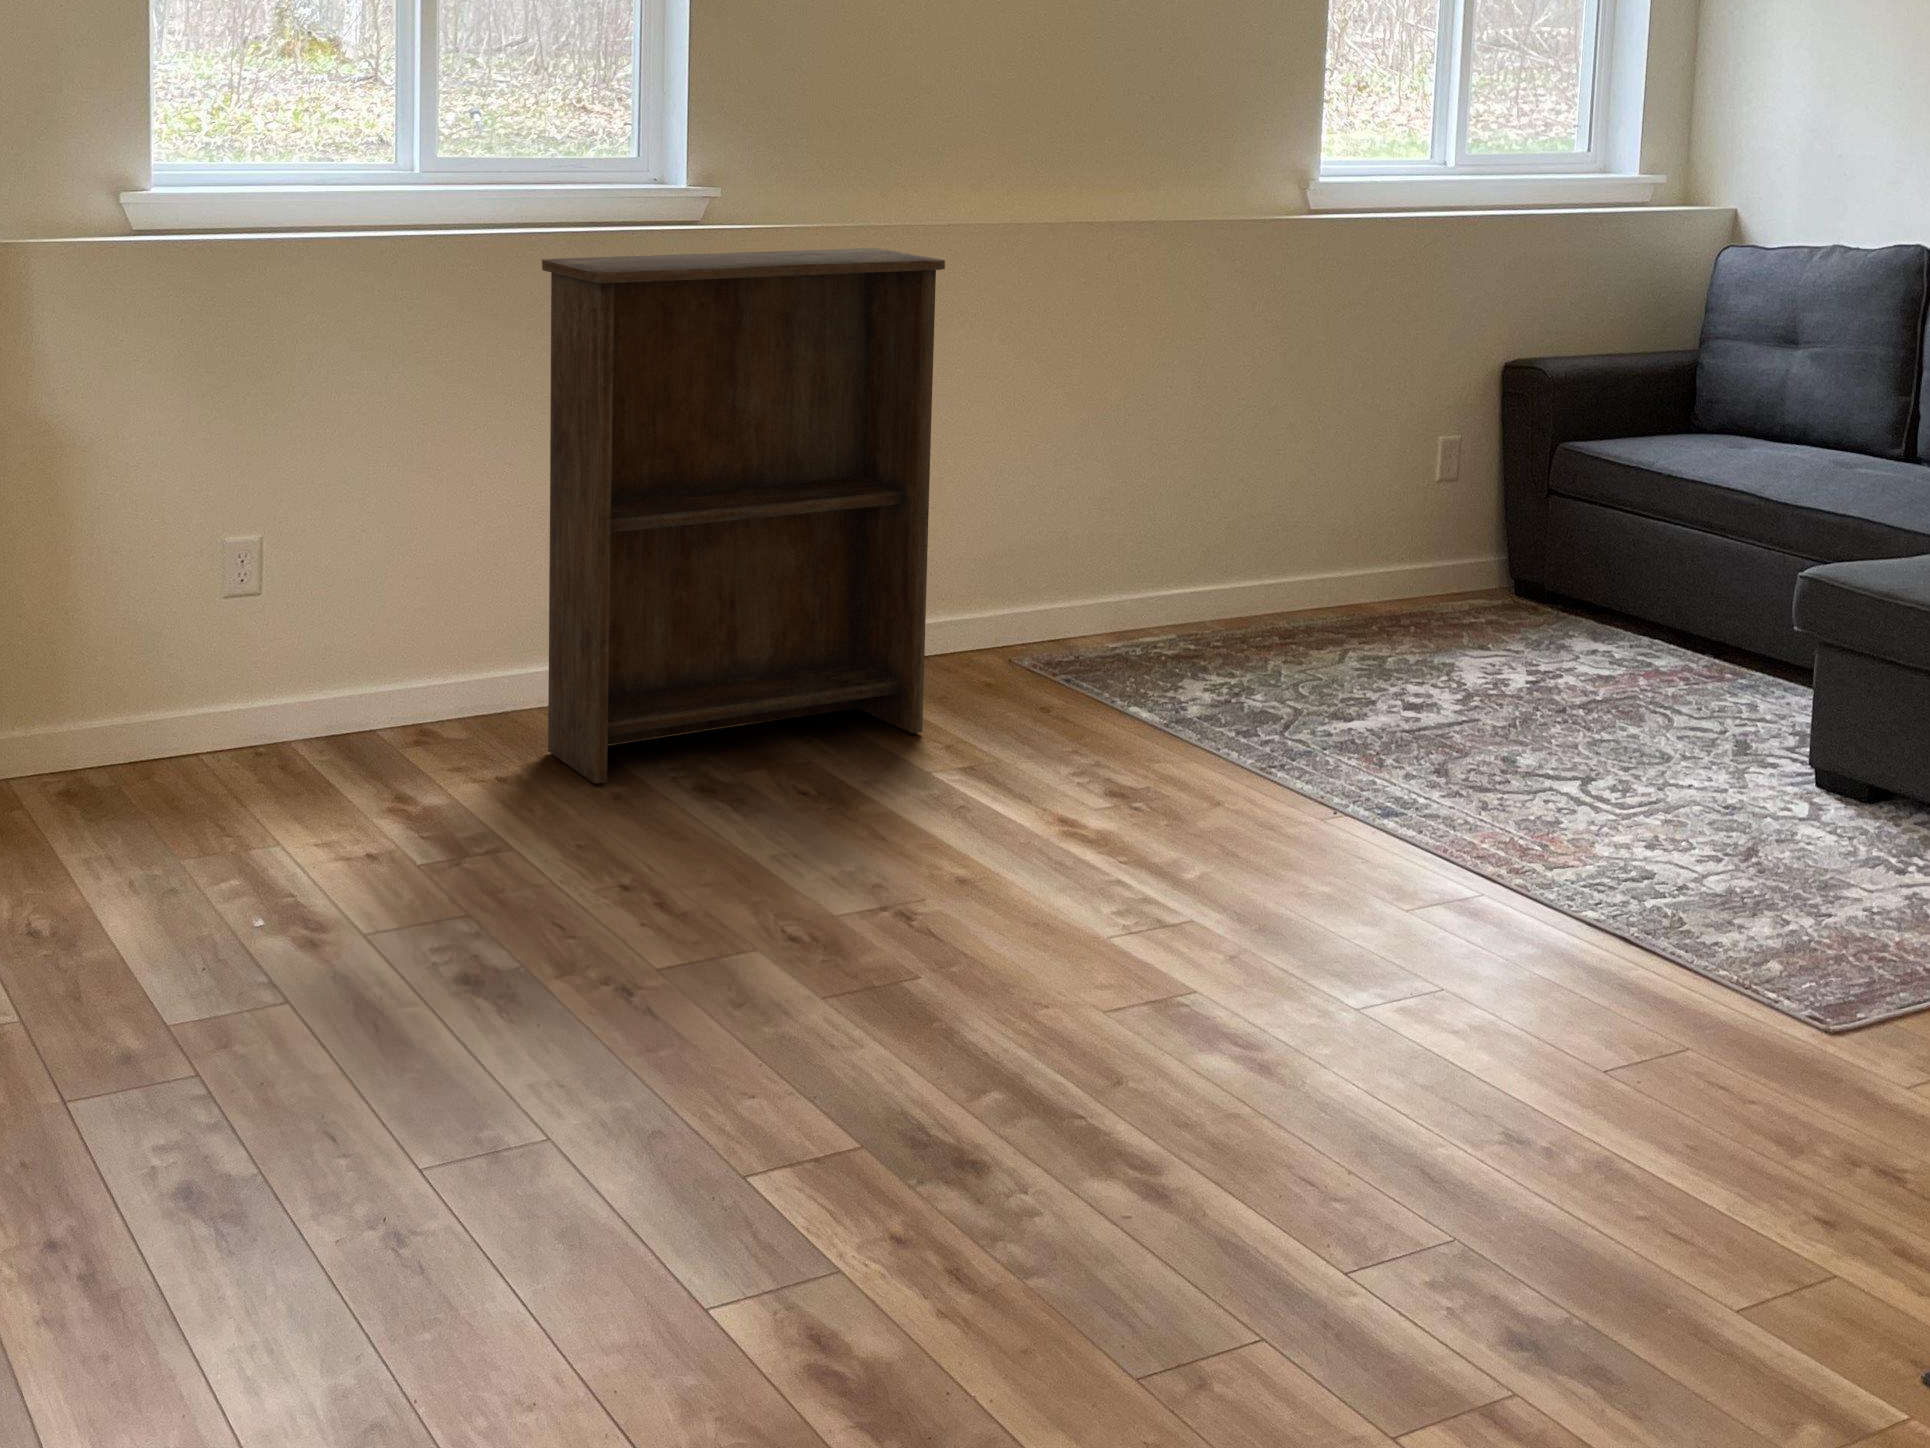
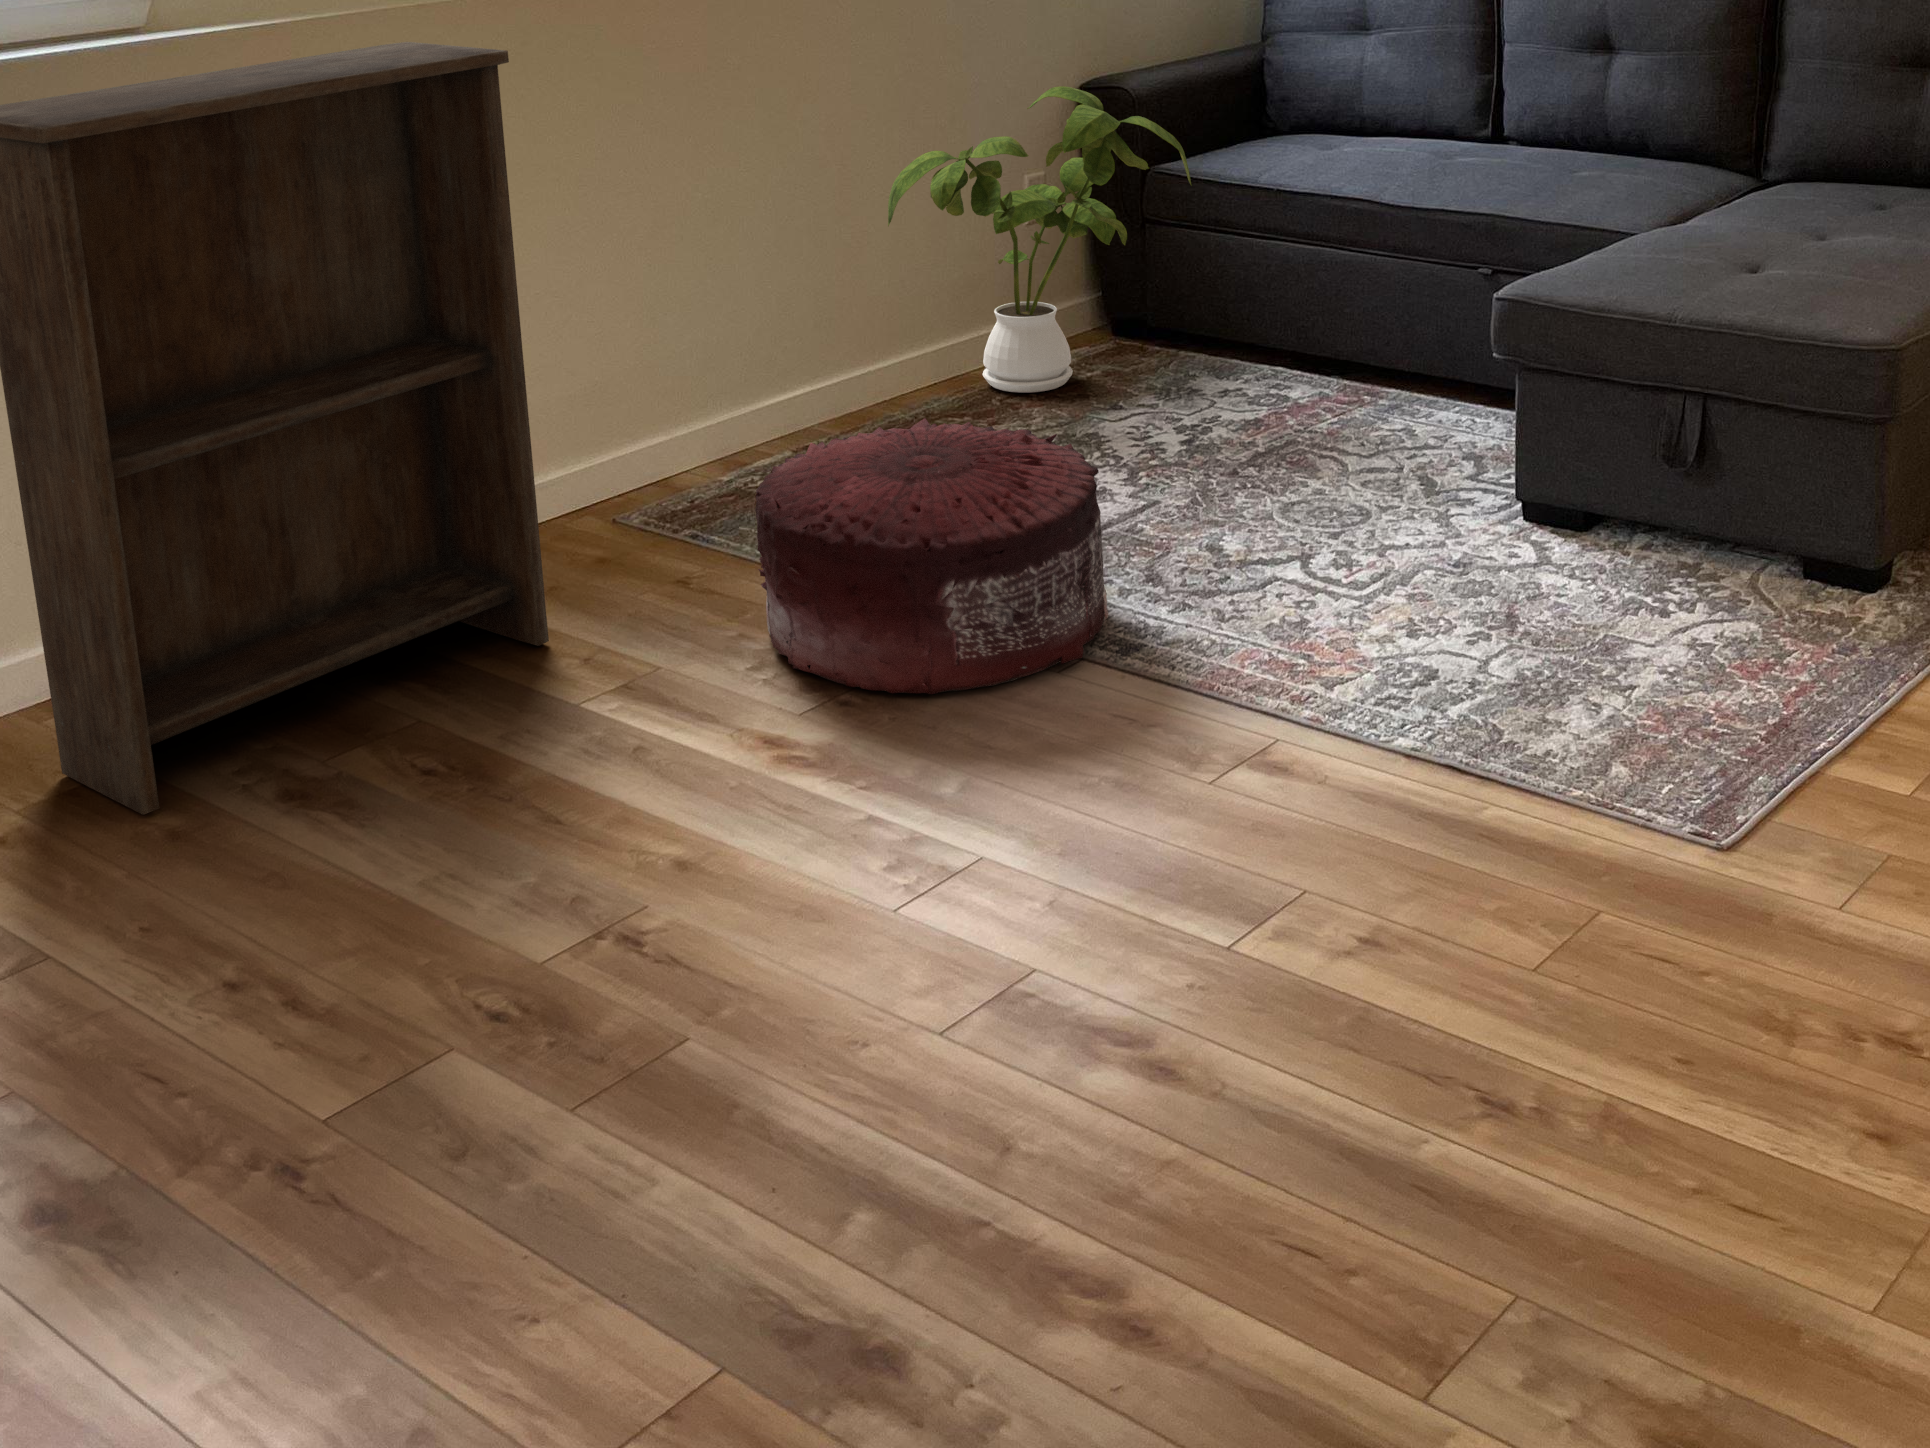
house plant: none [1293,356,1572,628] -> present [888,86,1191,393]
pouf: none [1090,605,1386,817] -> present [755,418,1108,695]

